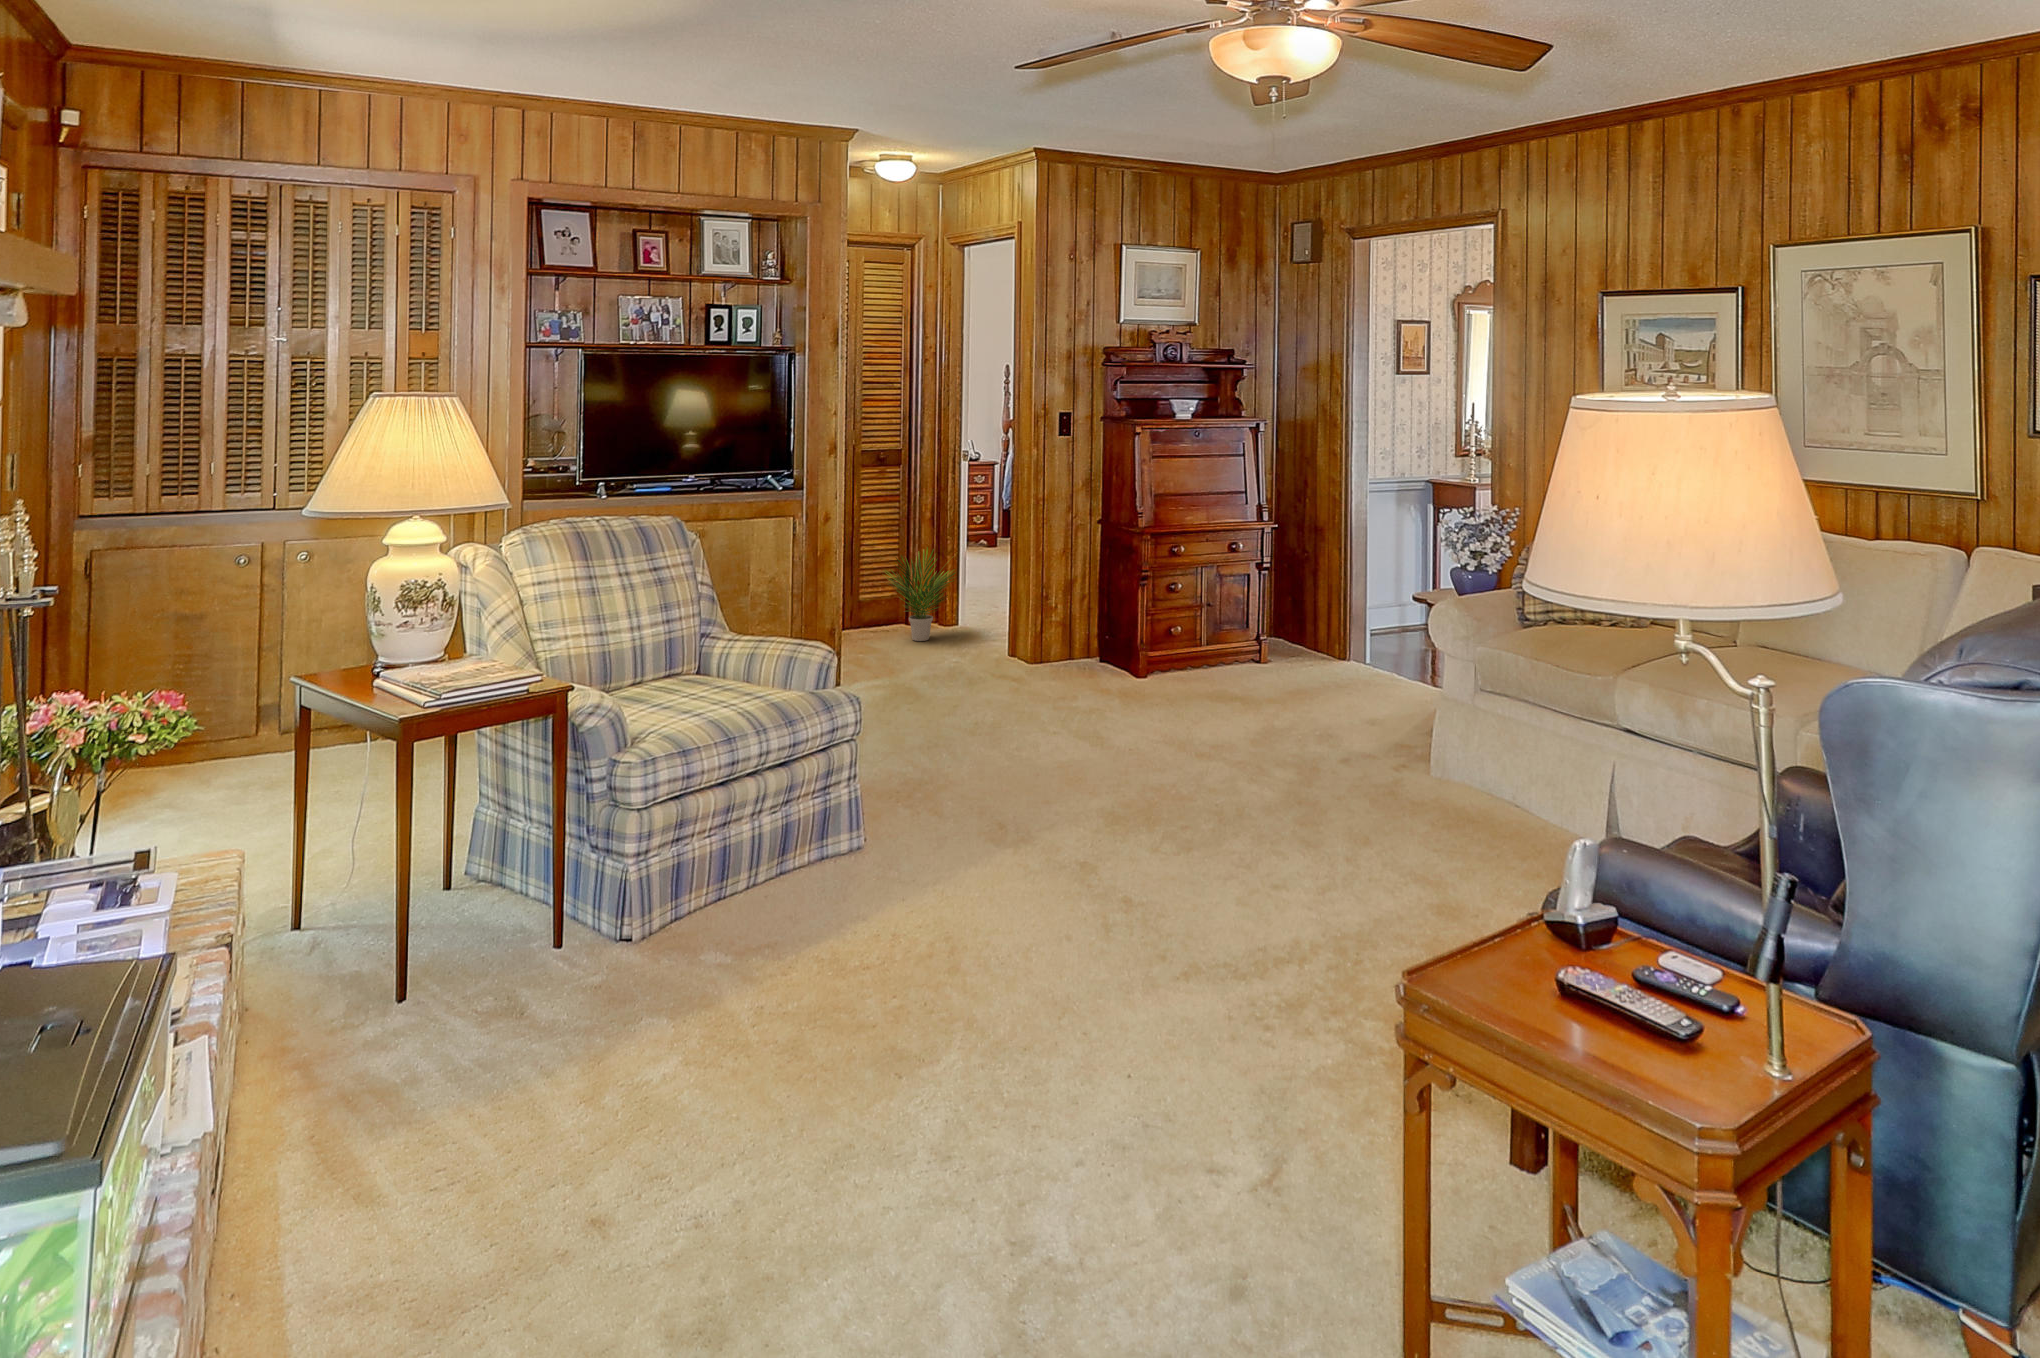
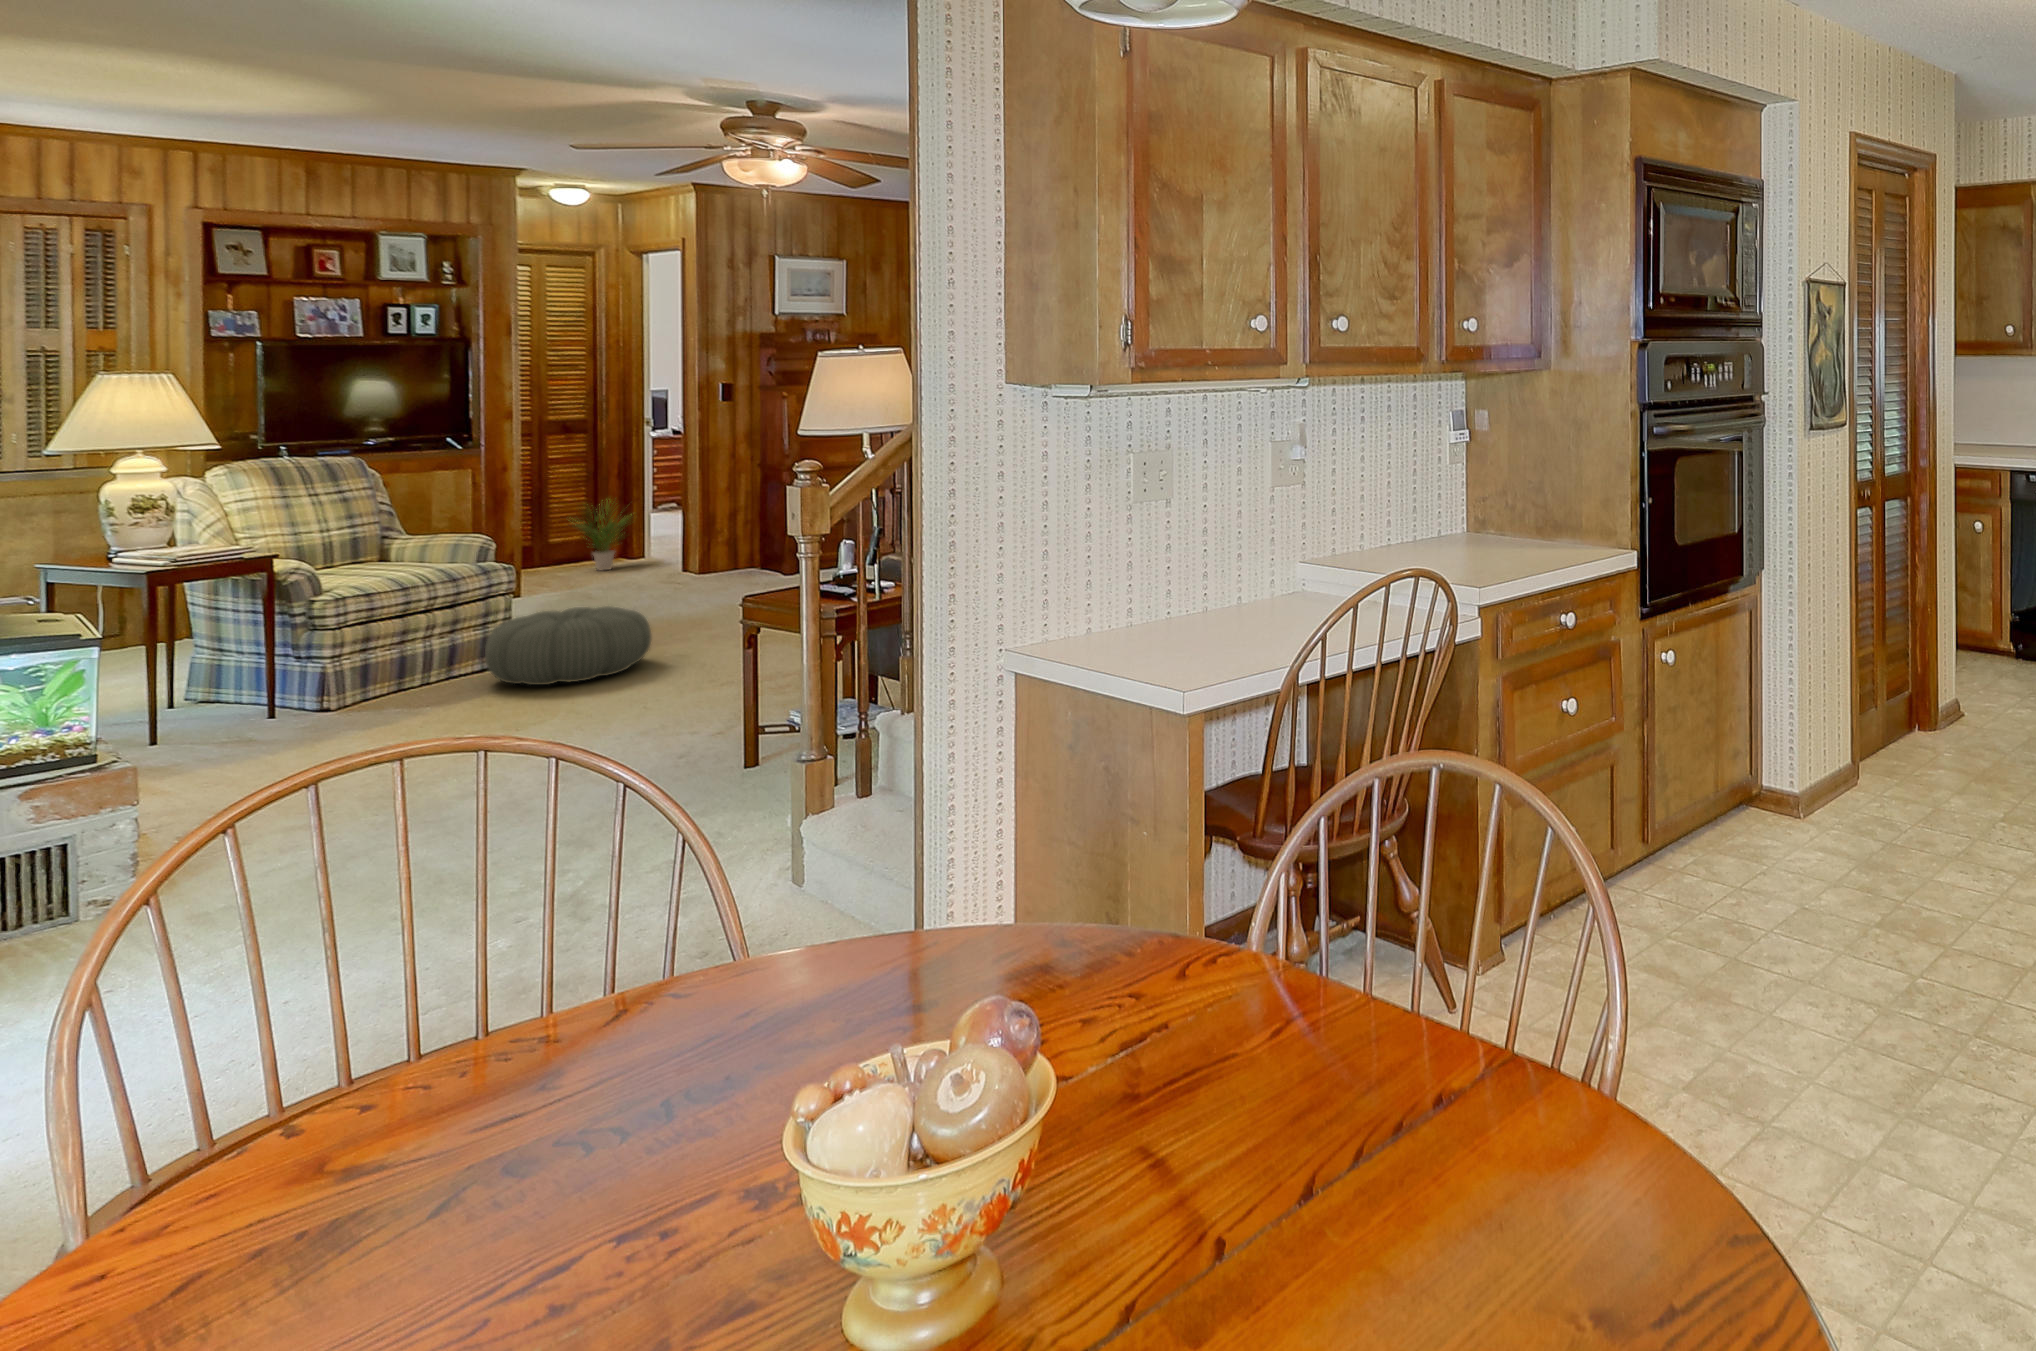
pouf: none [829,775,1049,923] -> present [485,606,651,685]

